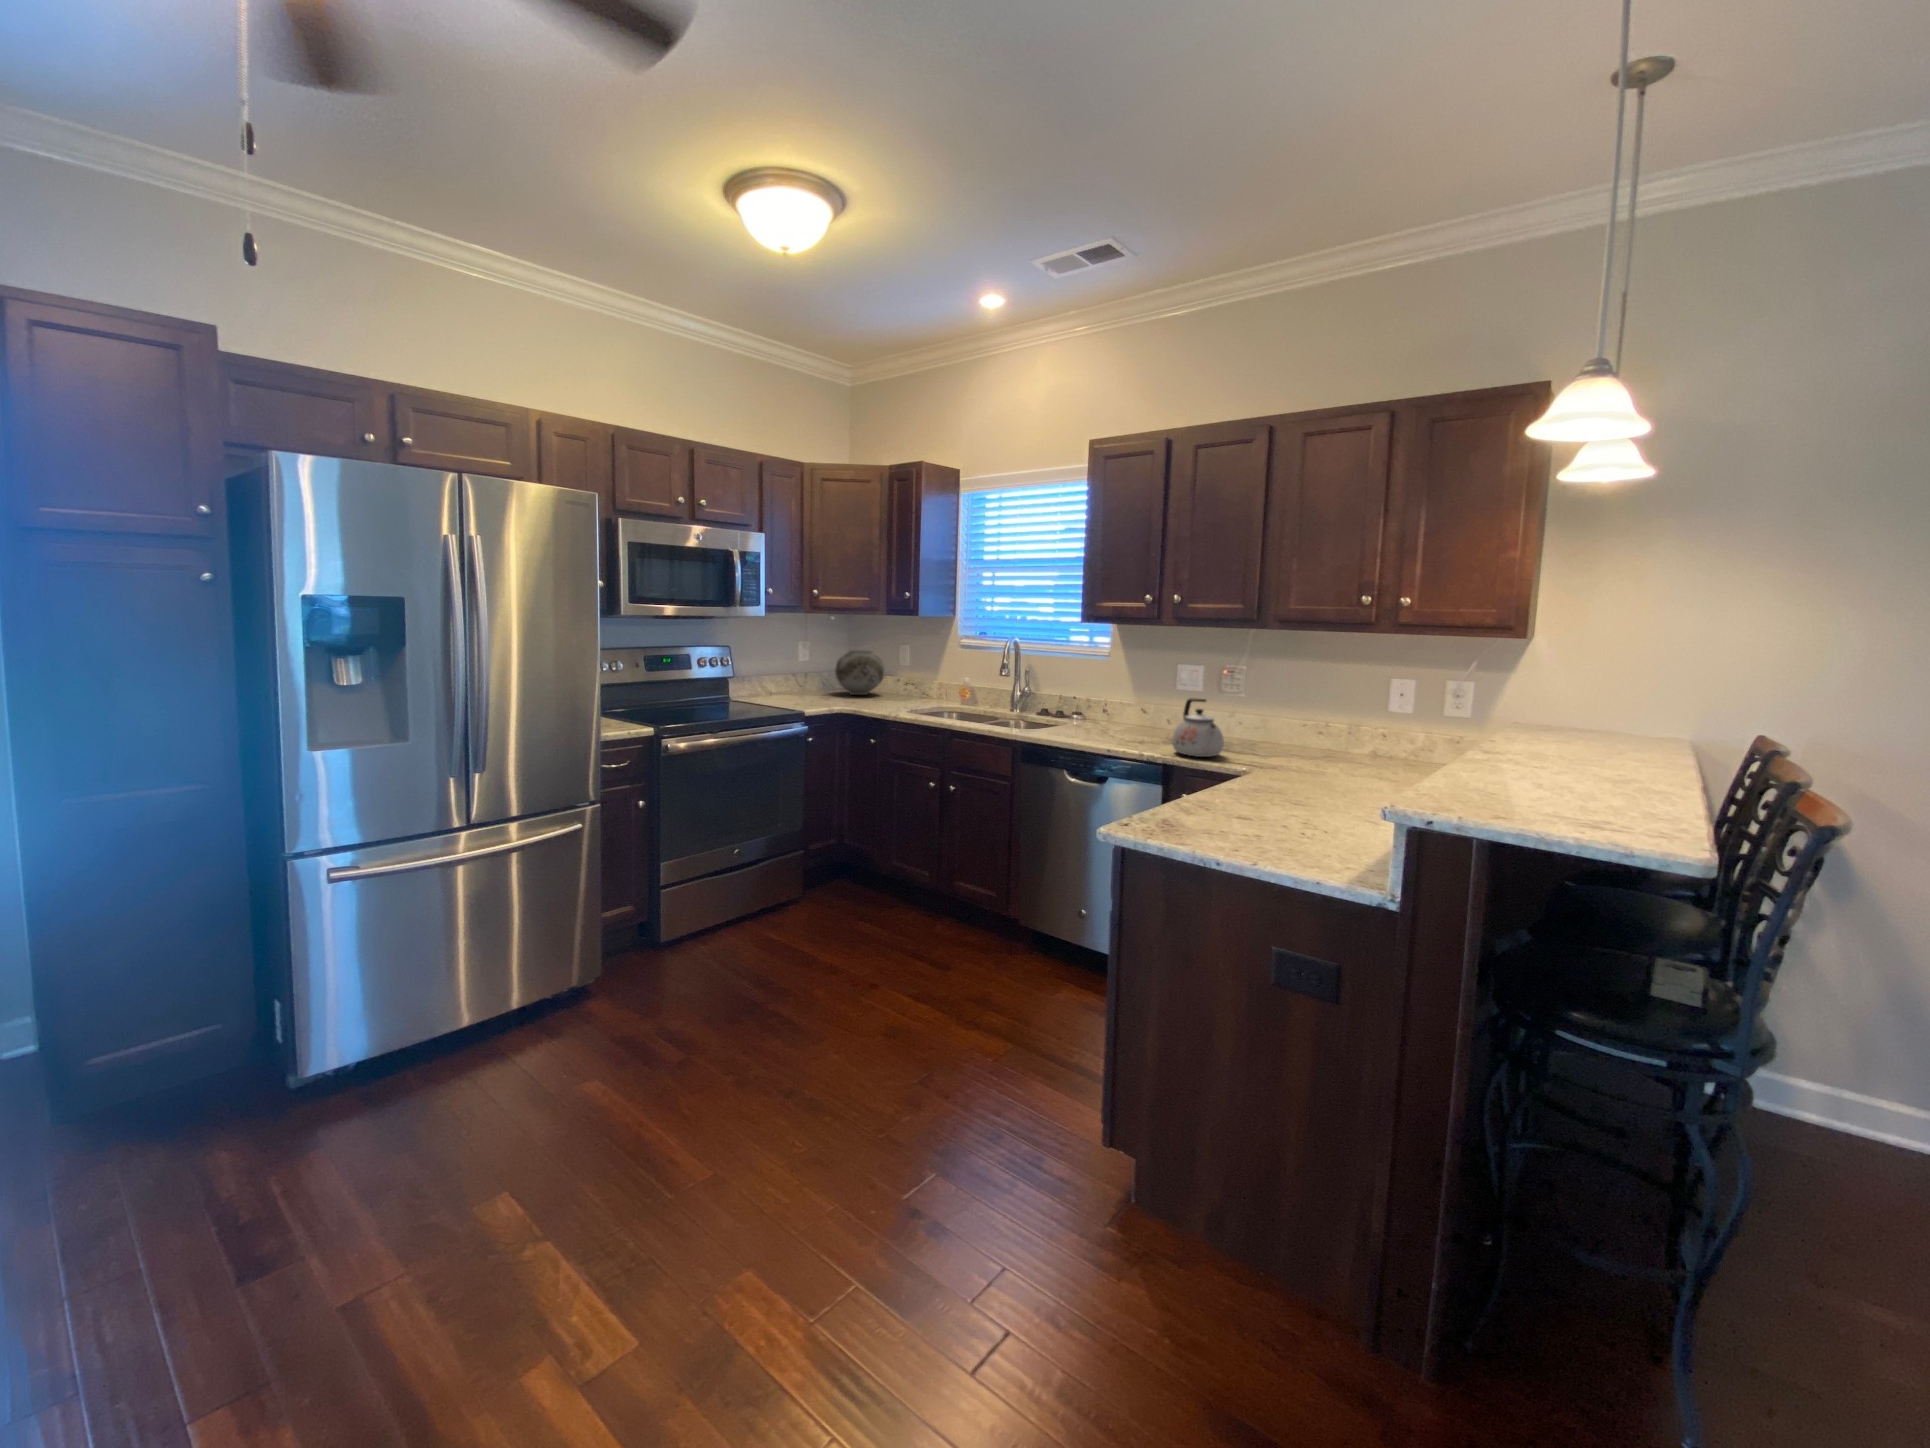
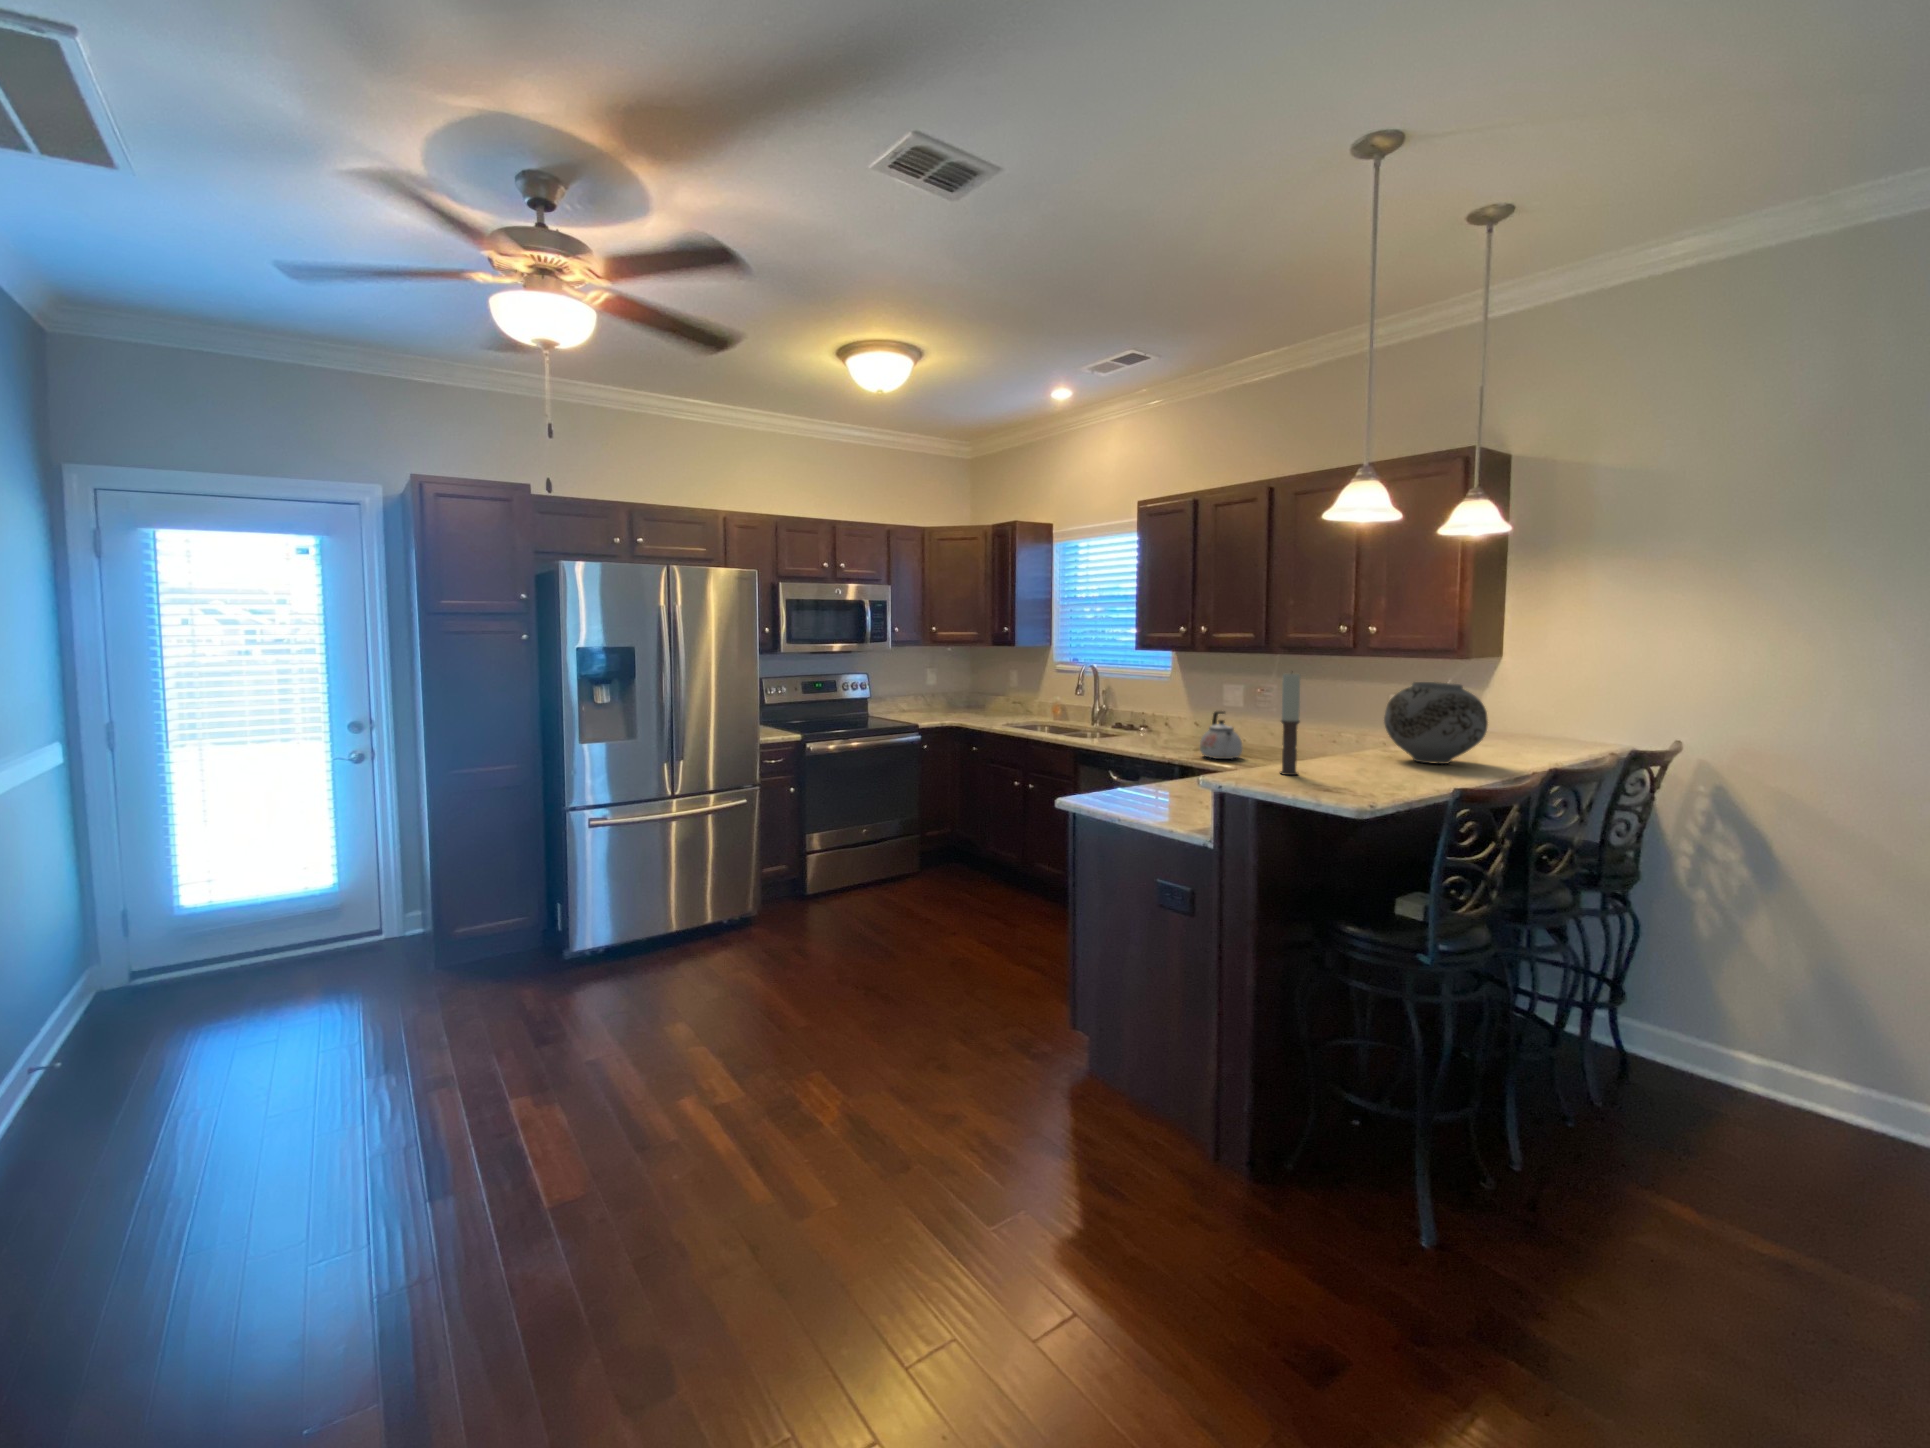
vase: present [835,650,884,695] -> present [1384,682,1488,764]
candle: none [1448,654,1491,805] -> present [1280,673,1300,775]

